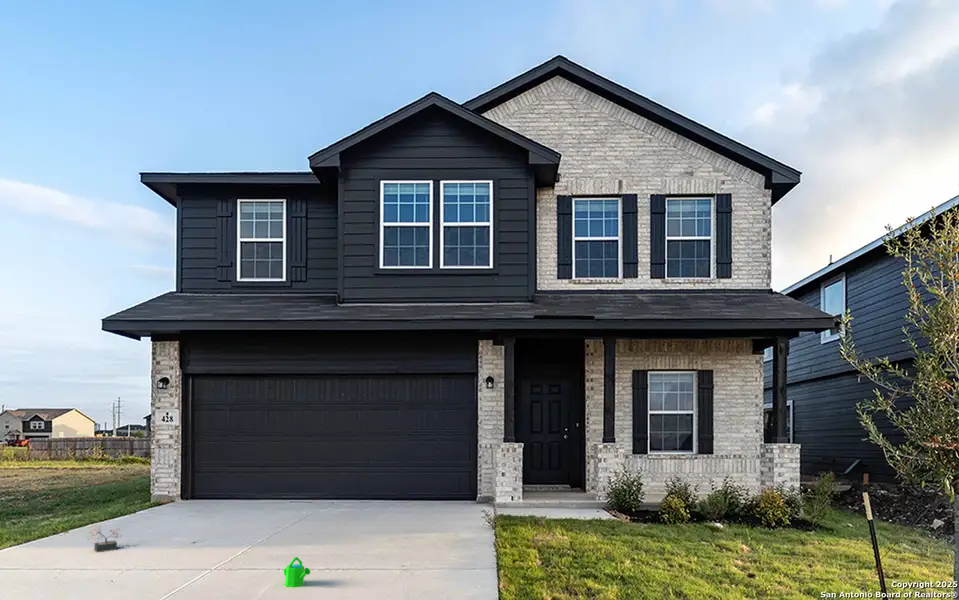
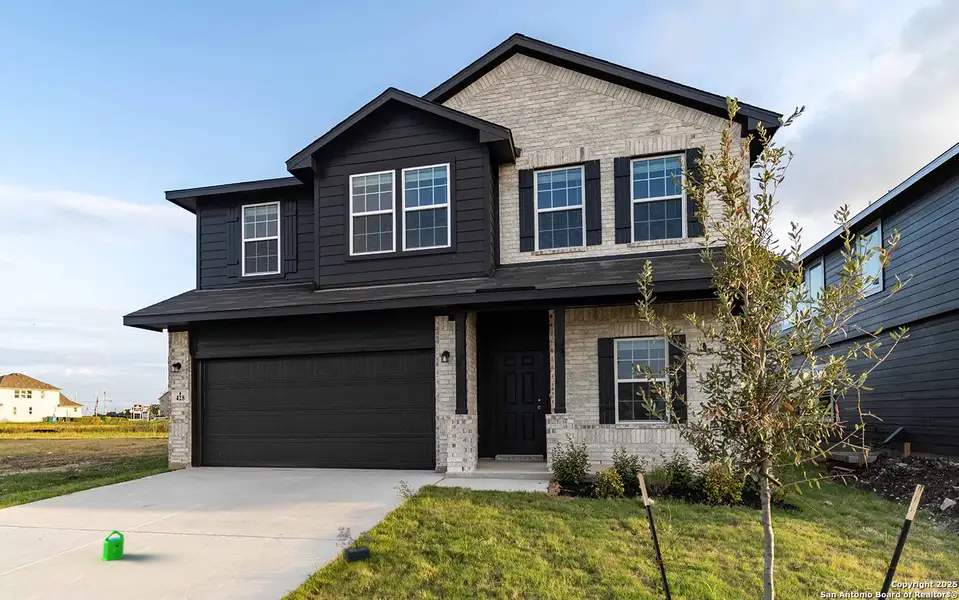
decorative plant: present [89,525,119,552] -> present [336,527,374,562]

